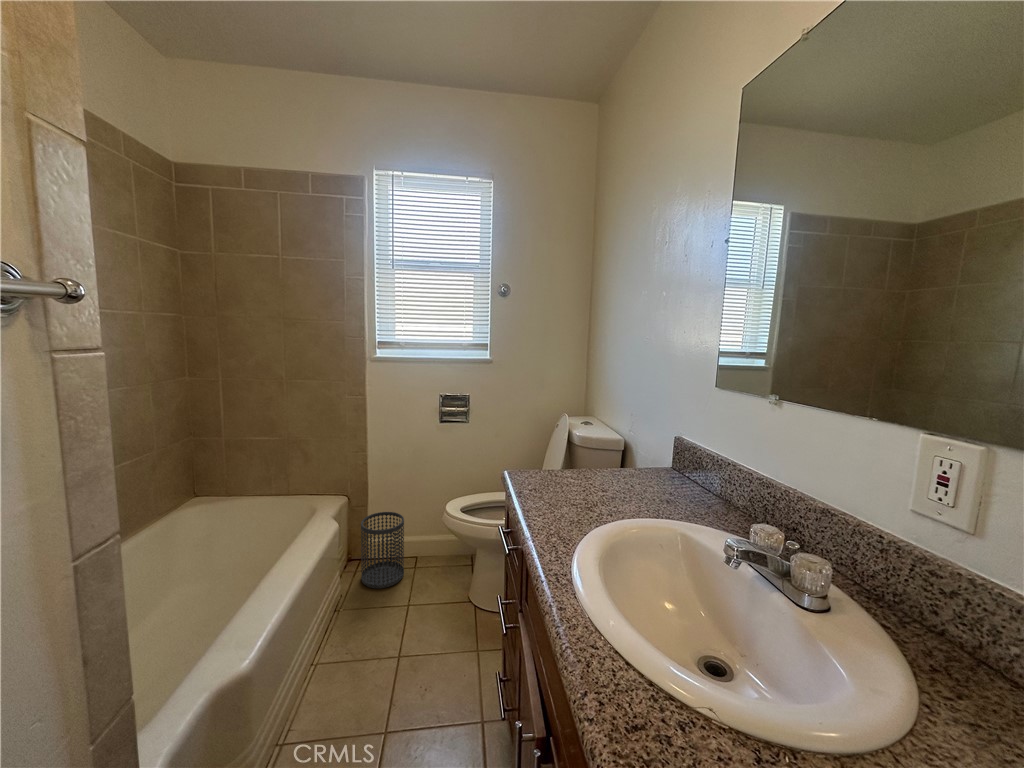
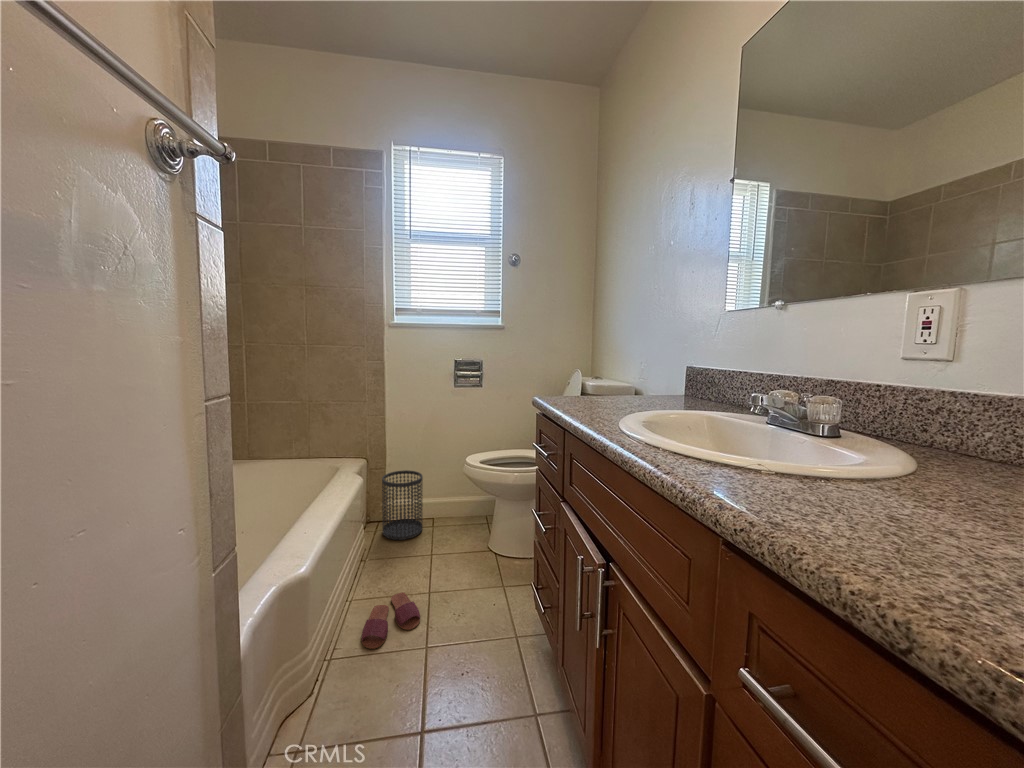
slippers: none [316,661,383,736] -> present [362,592,420,649]

